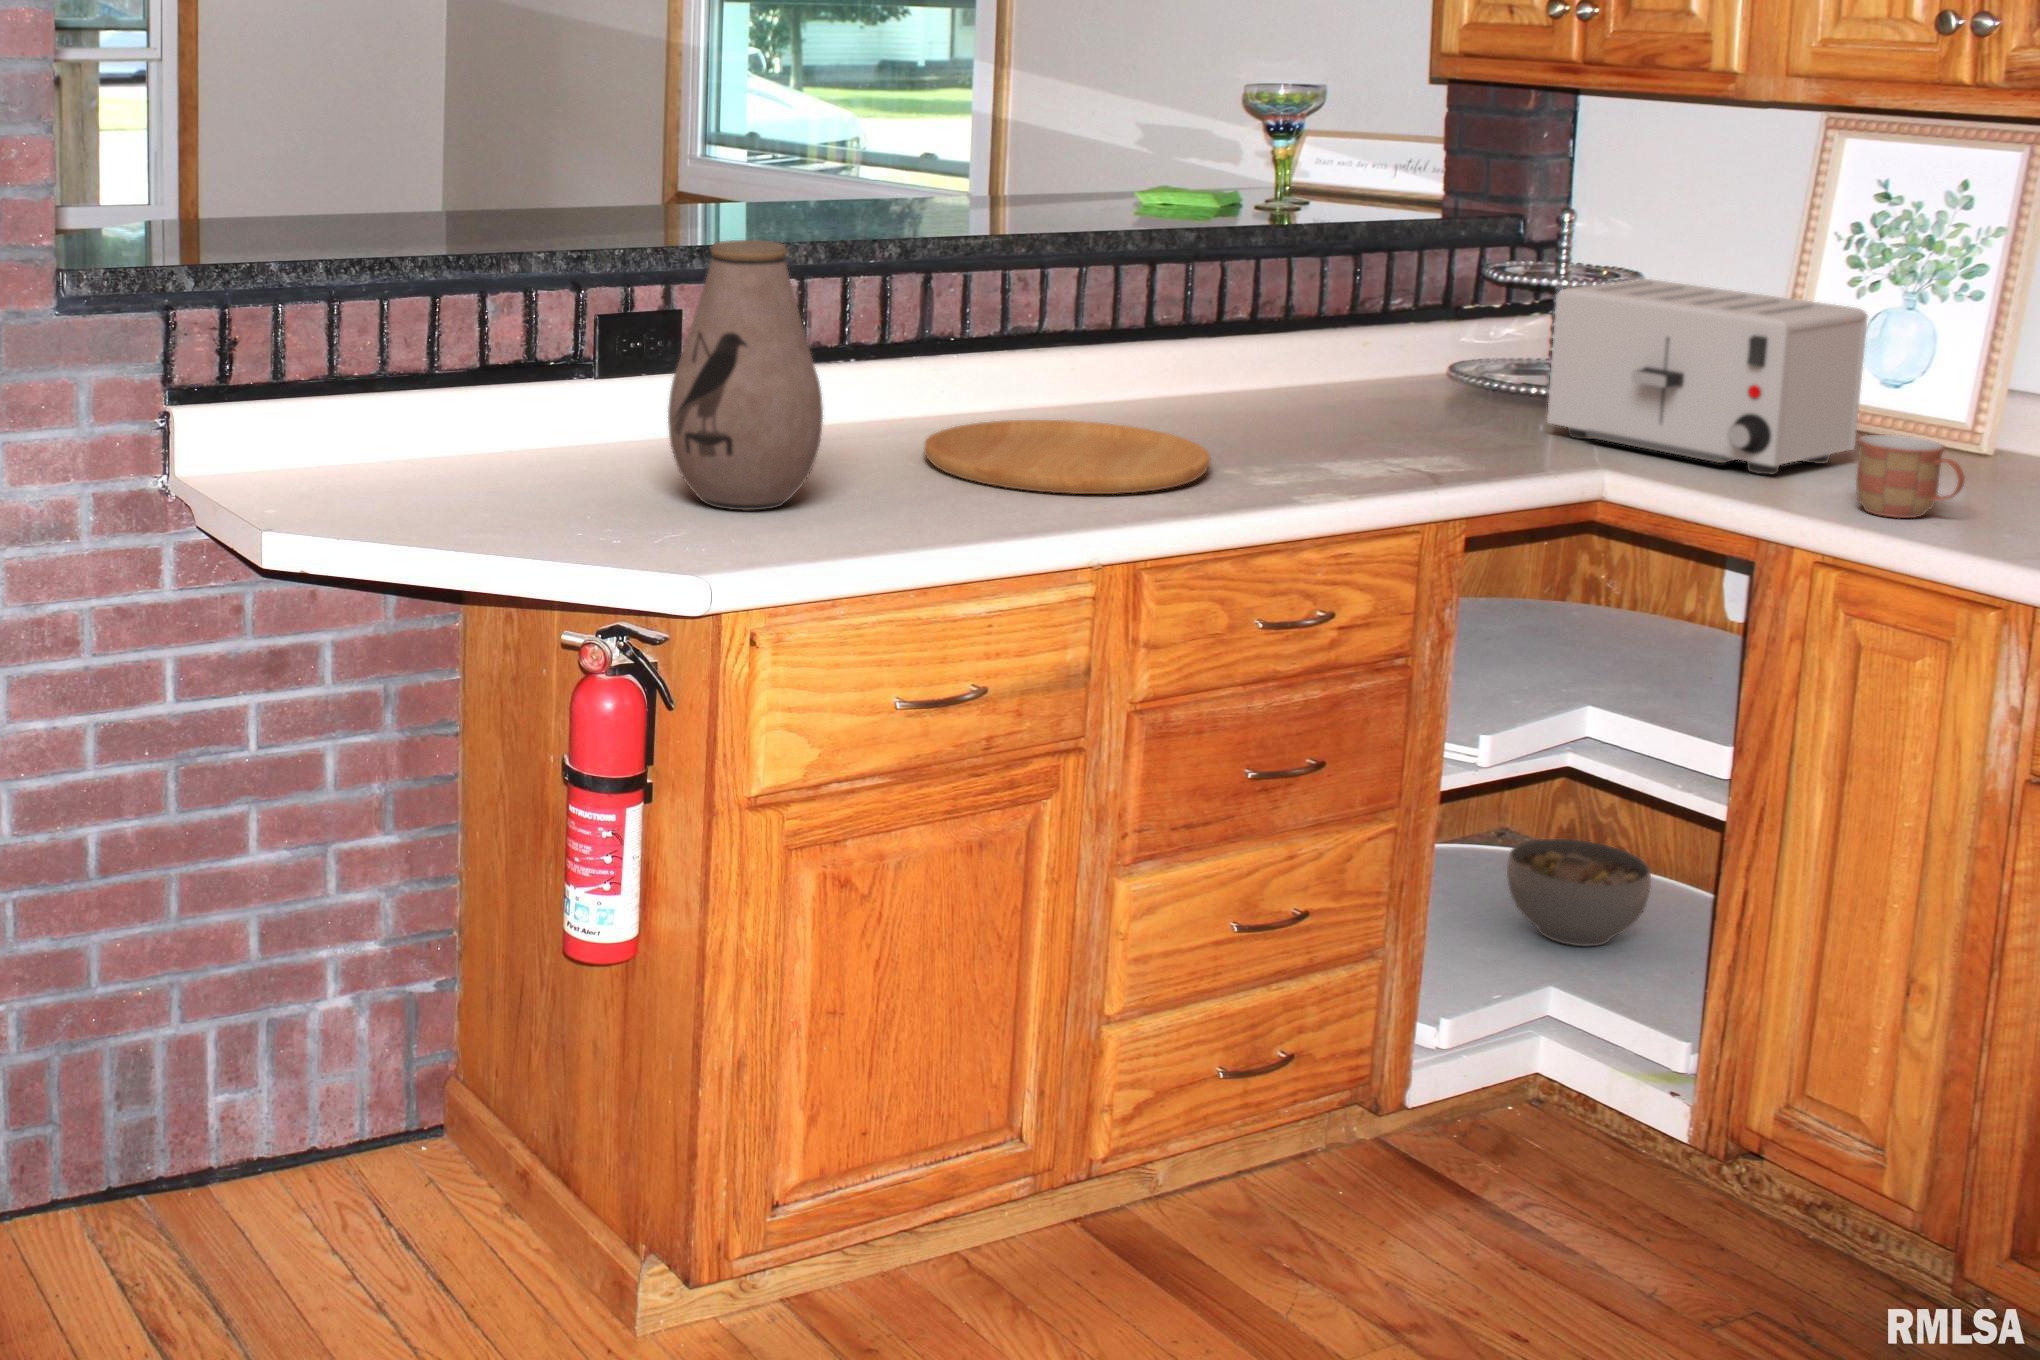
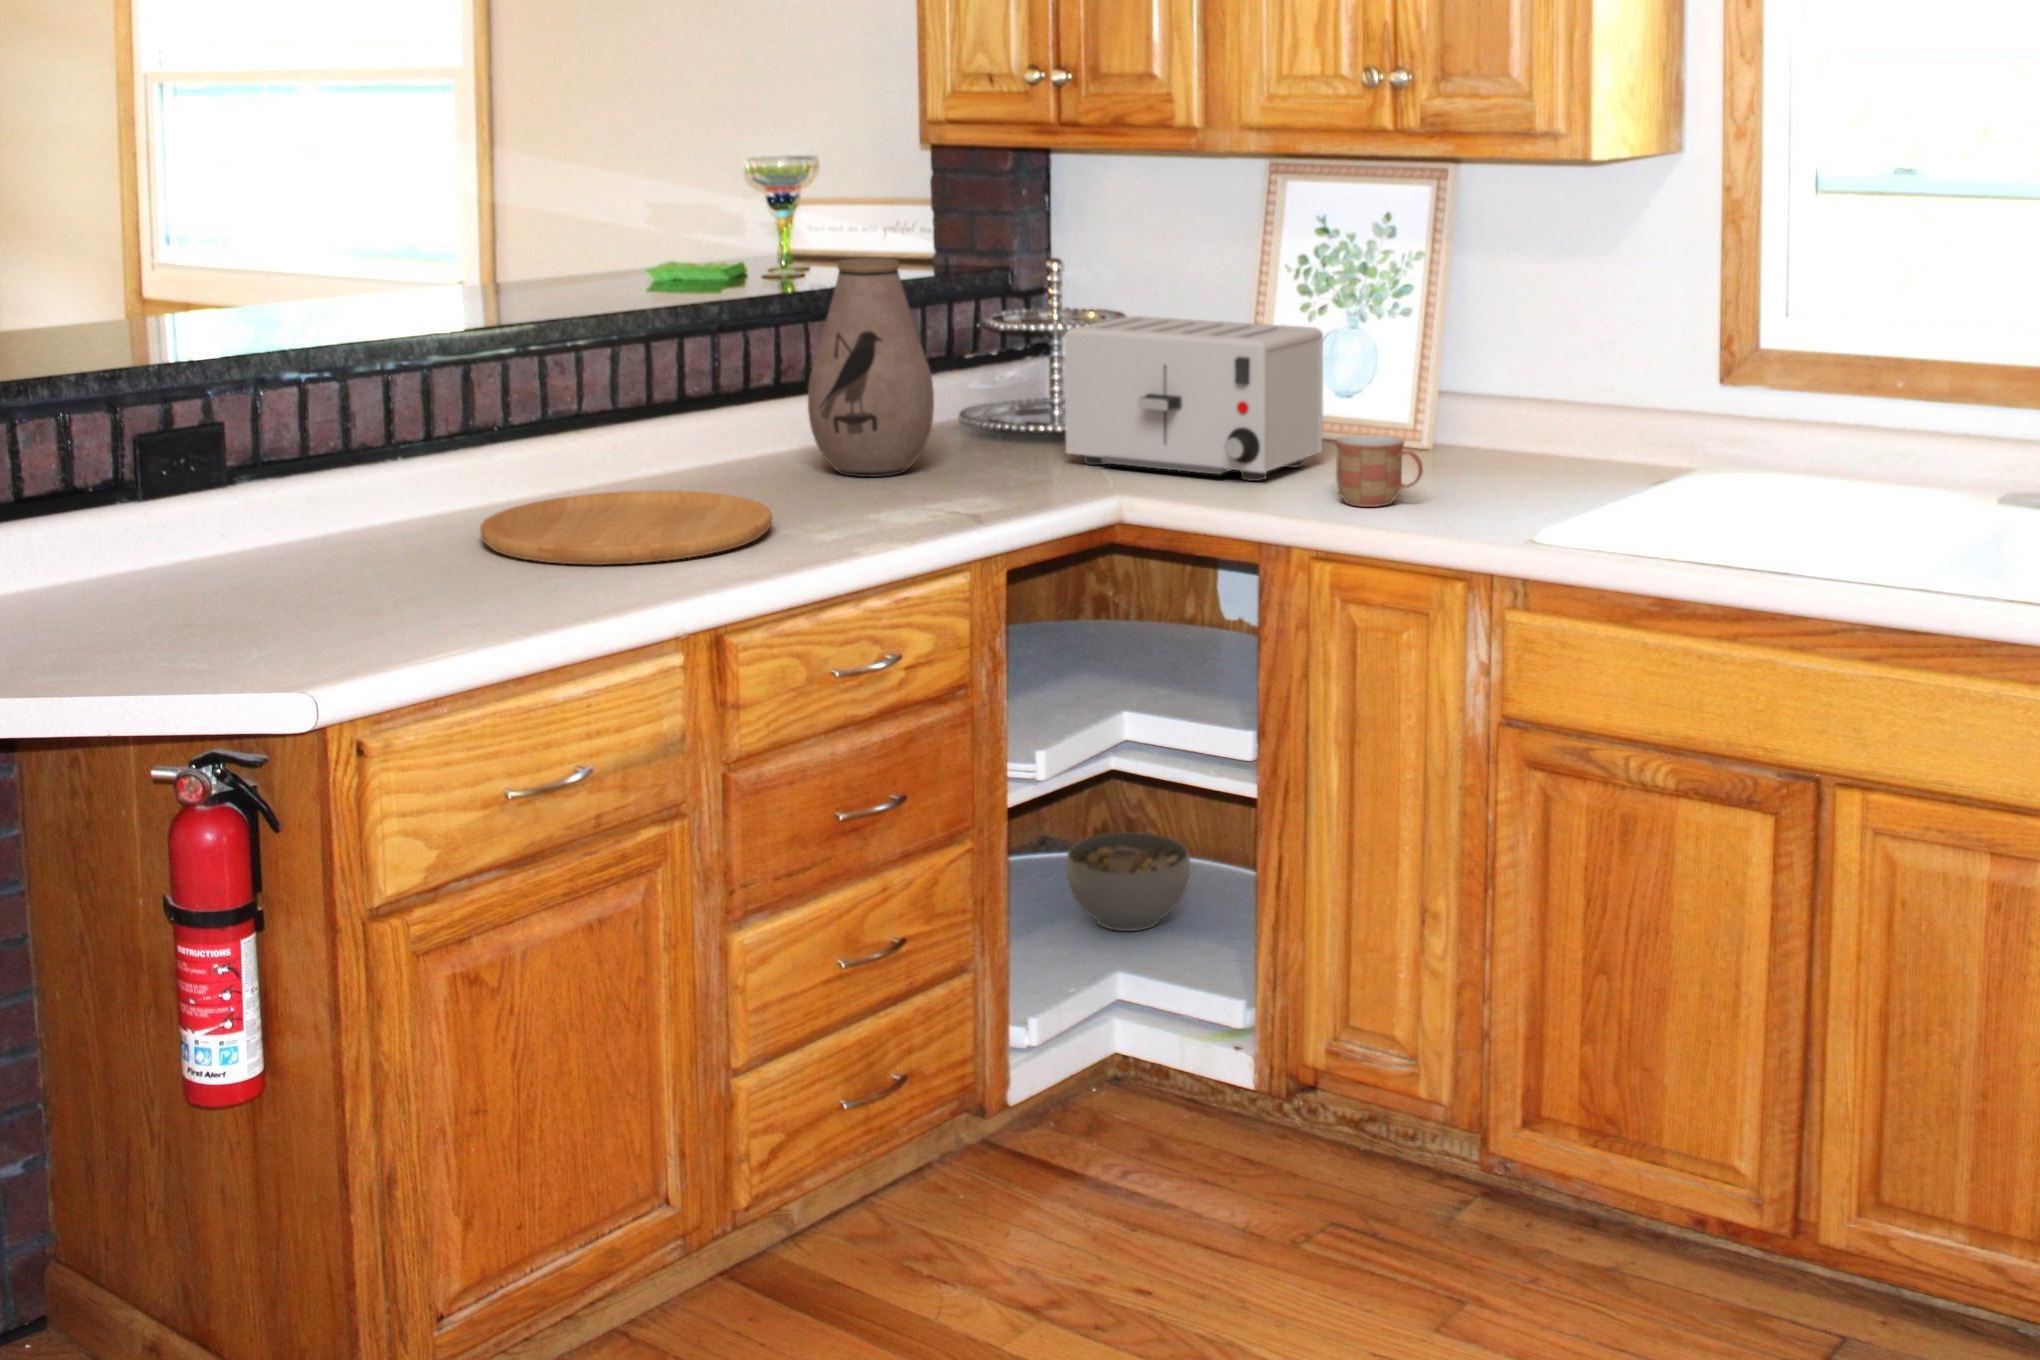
vase: present [668,240,823,510] -> present [808,258,934,477]

